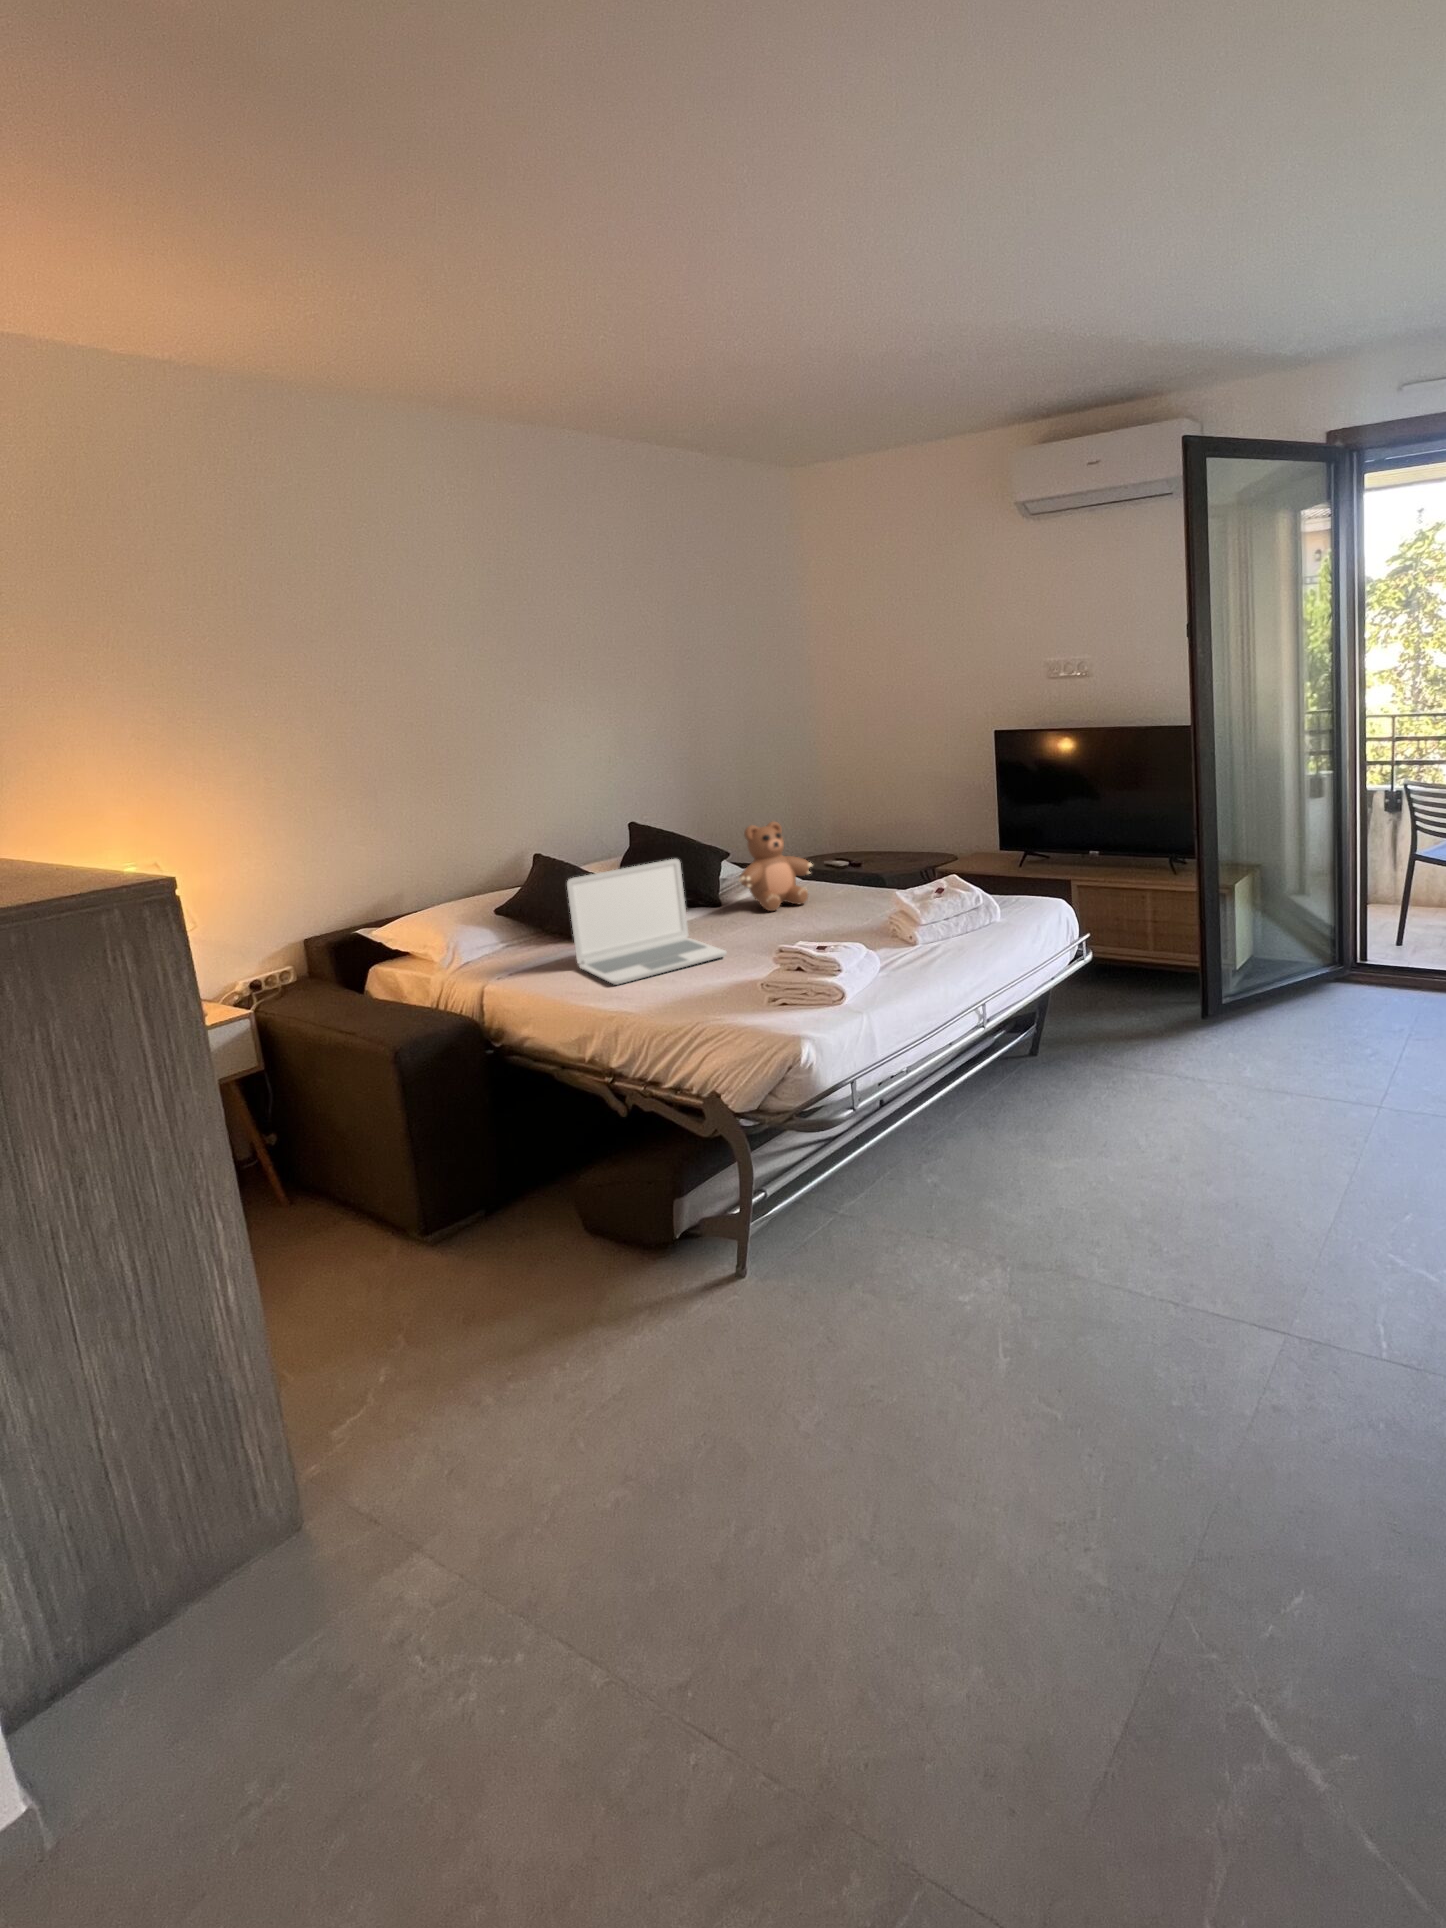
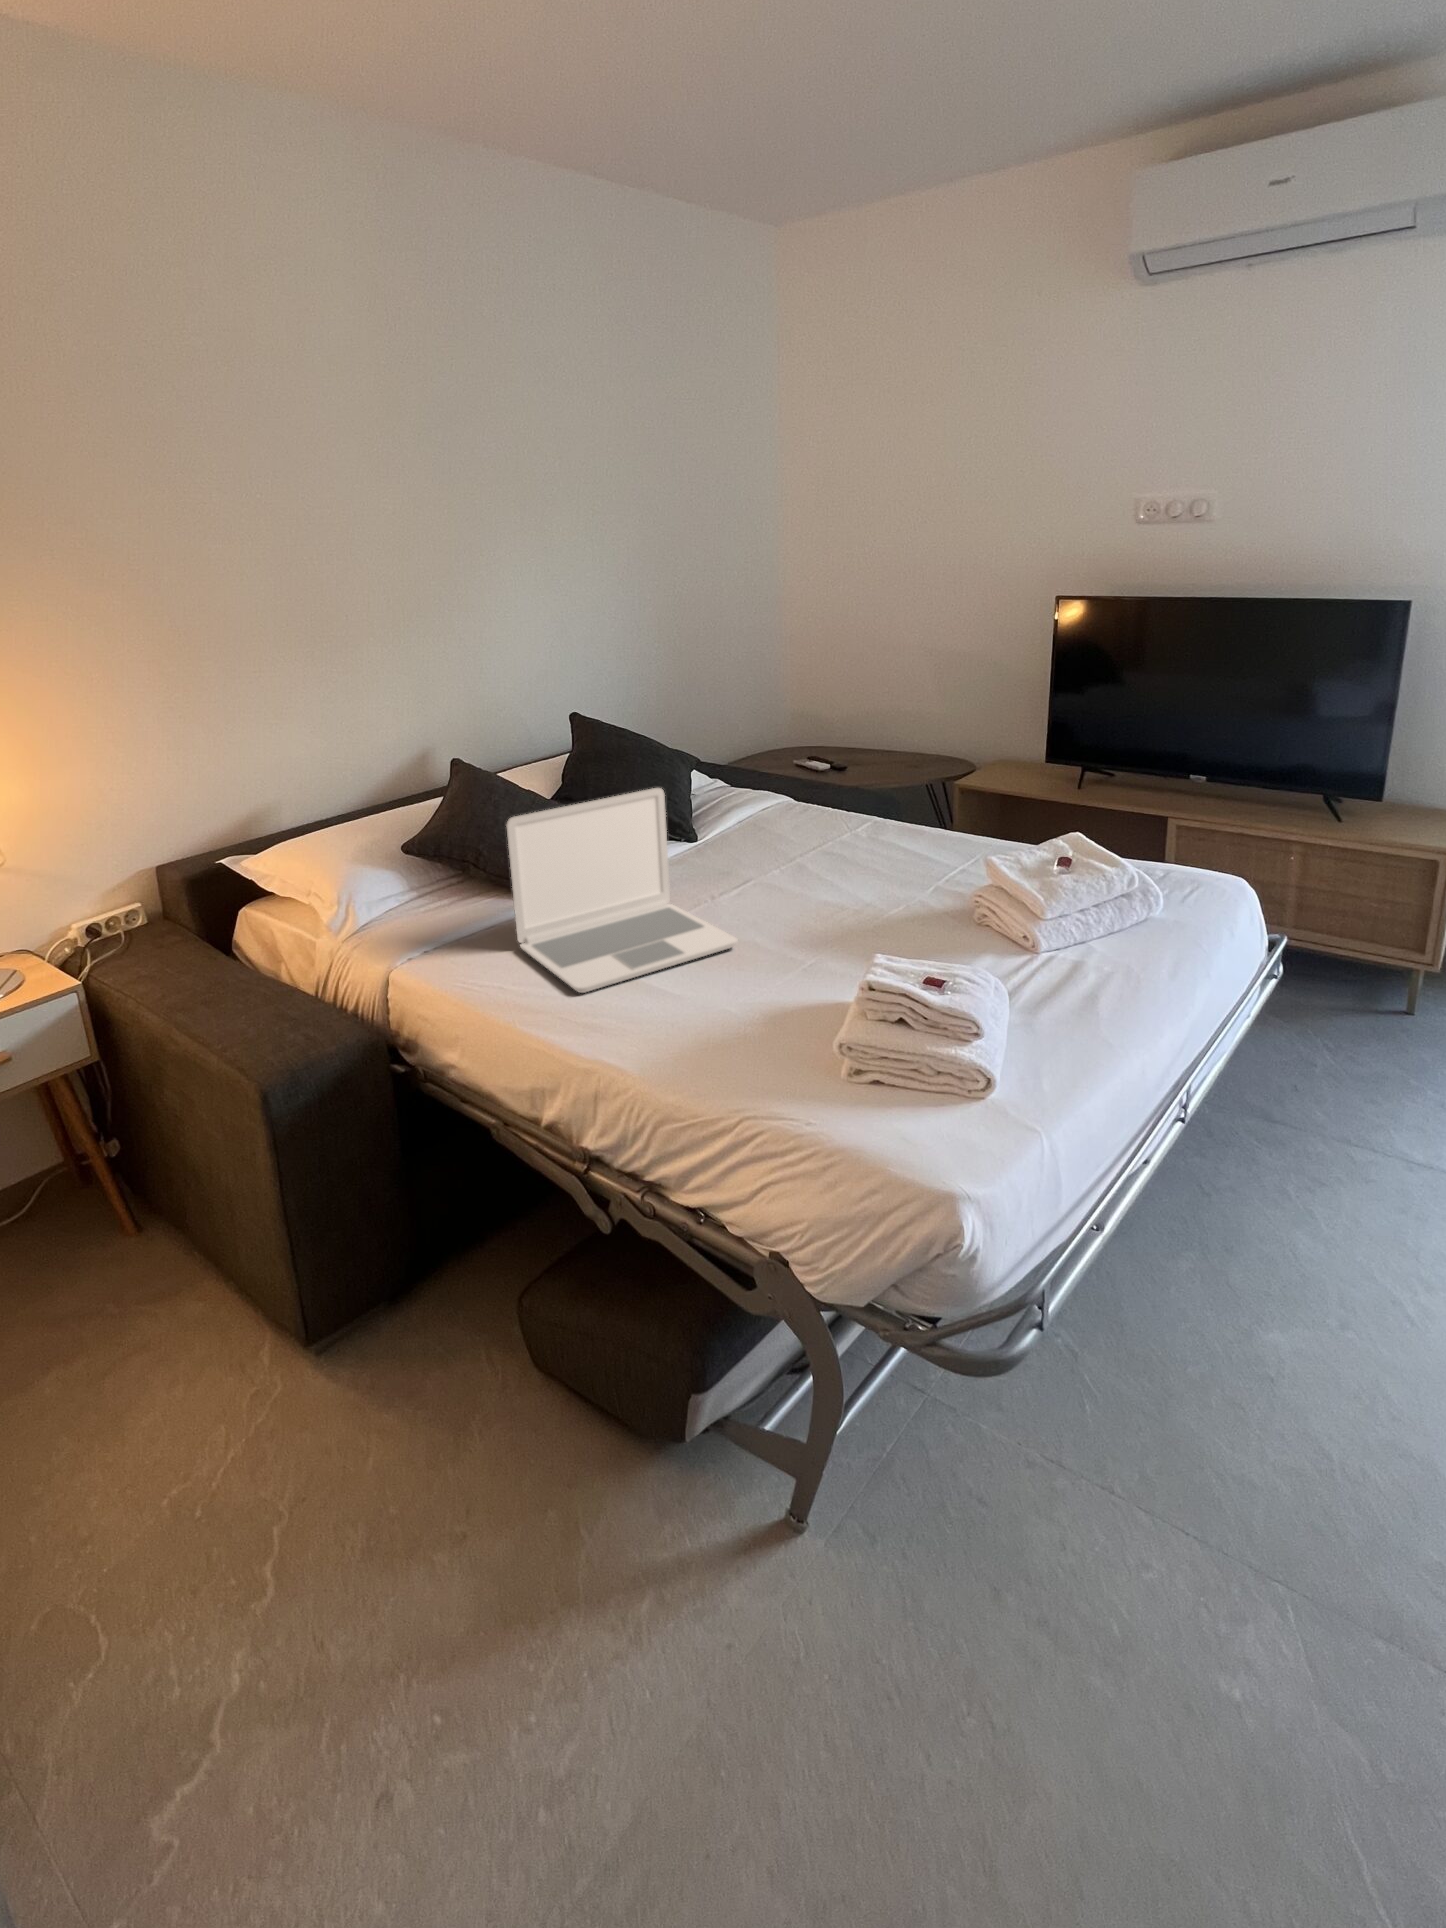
teddy bear: present [739,822,812,911] -> none [728,726,829,857]

